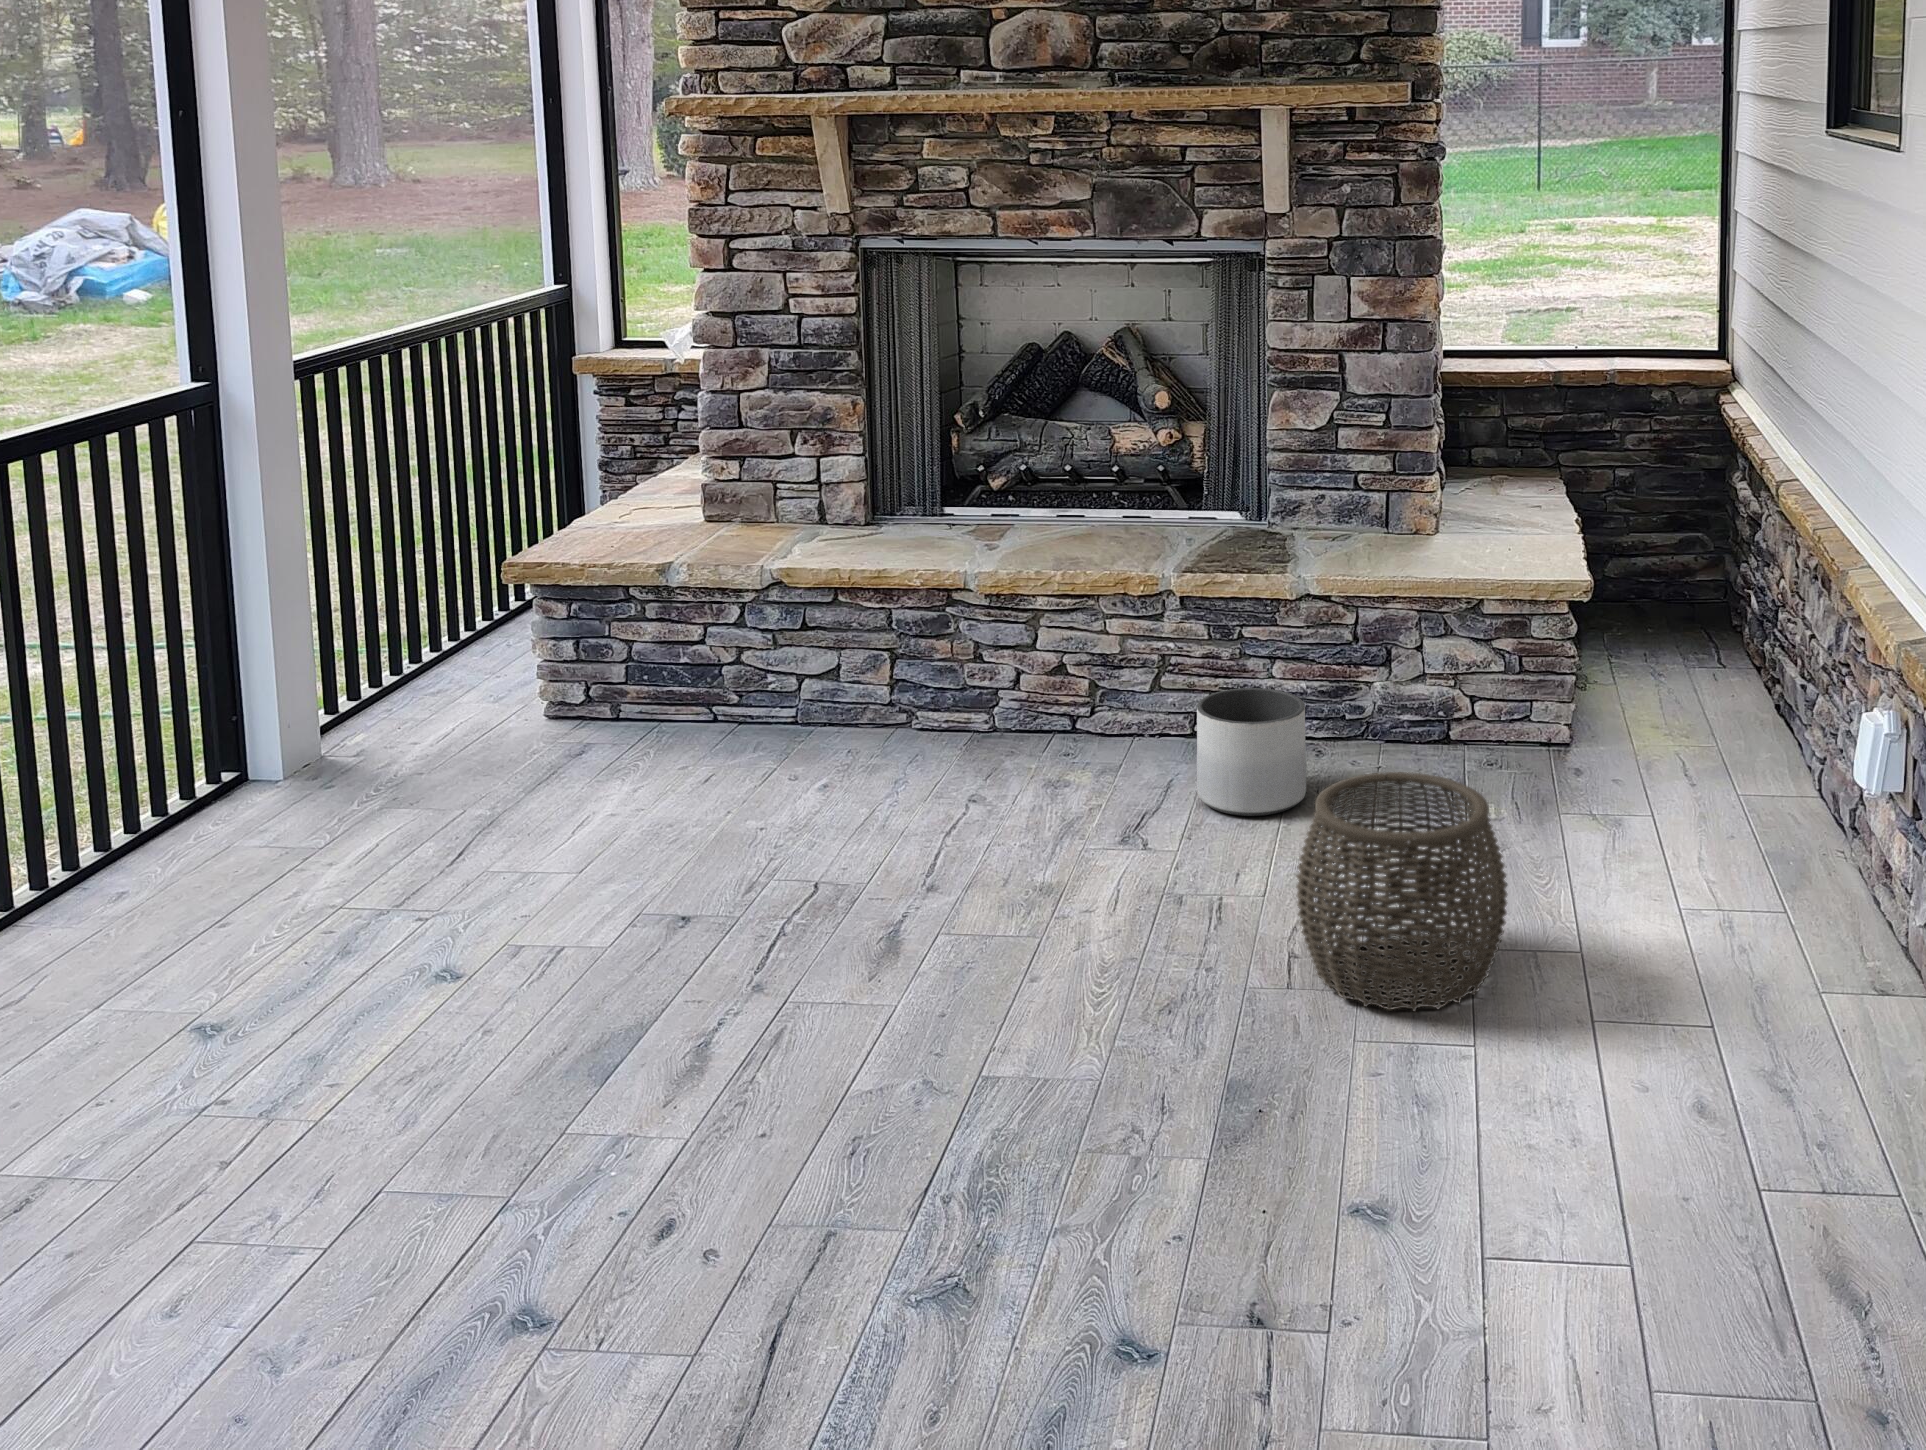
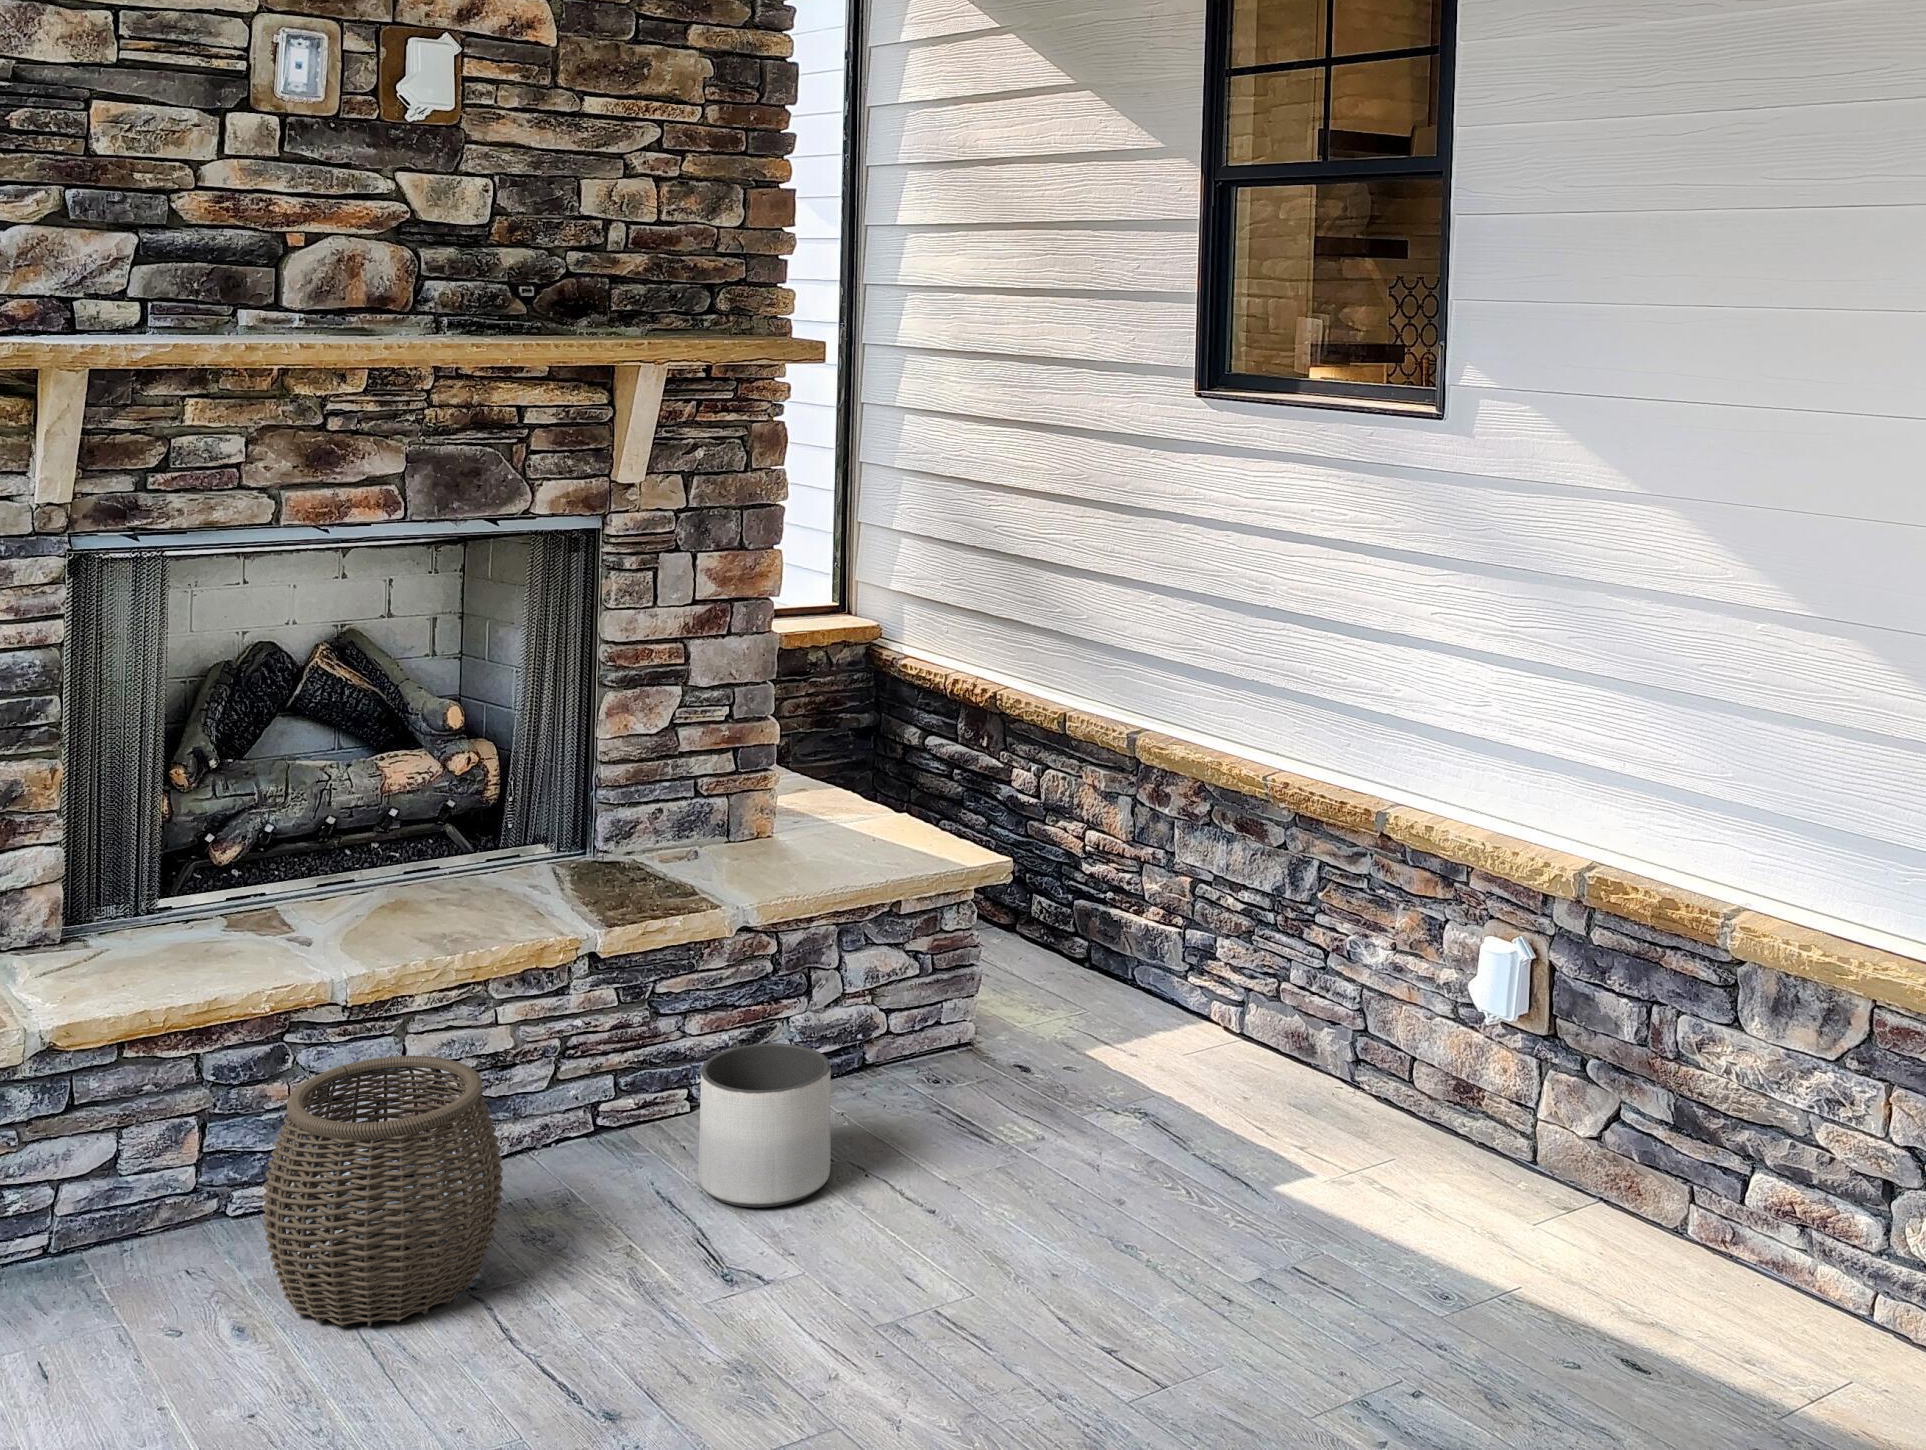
woven basket: present [1296,772,1507,1012] -> present [262,1056,503,1326]

